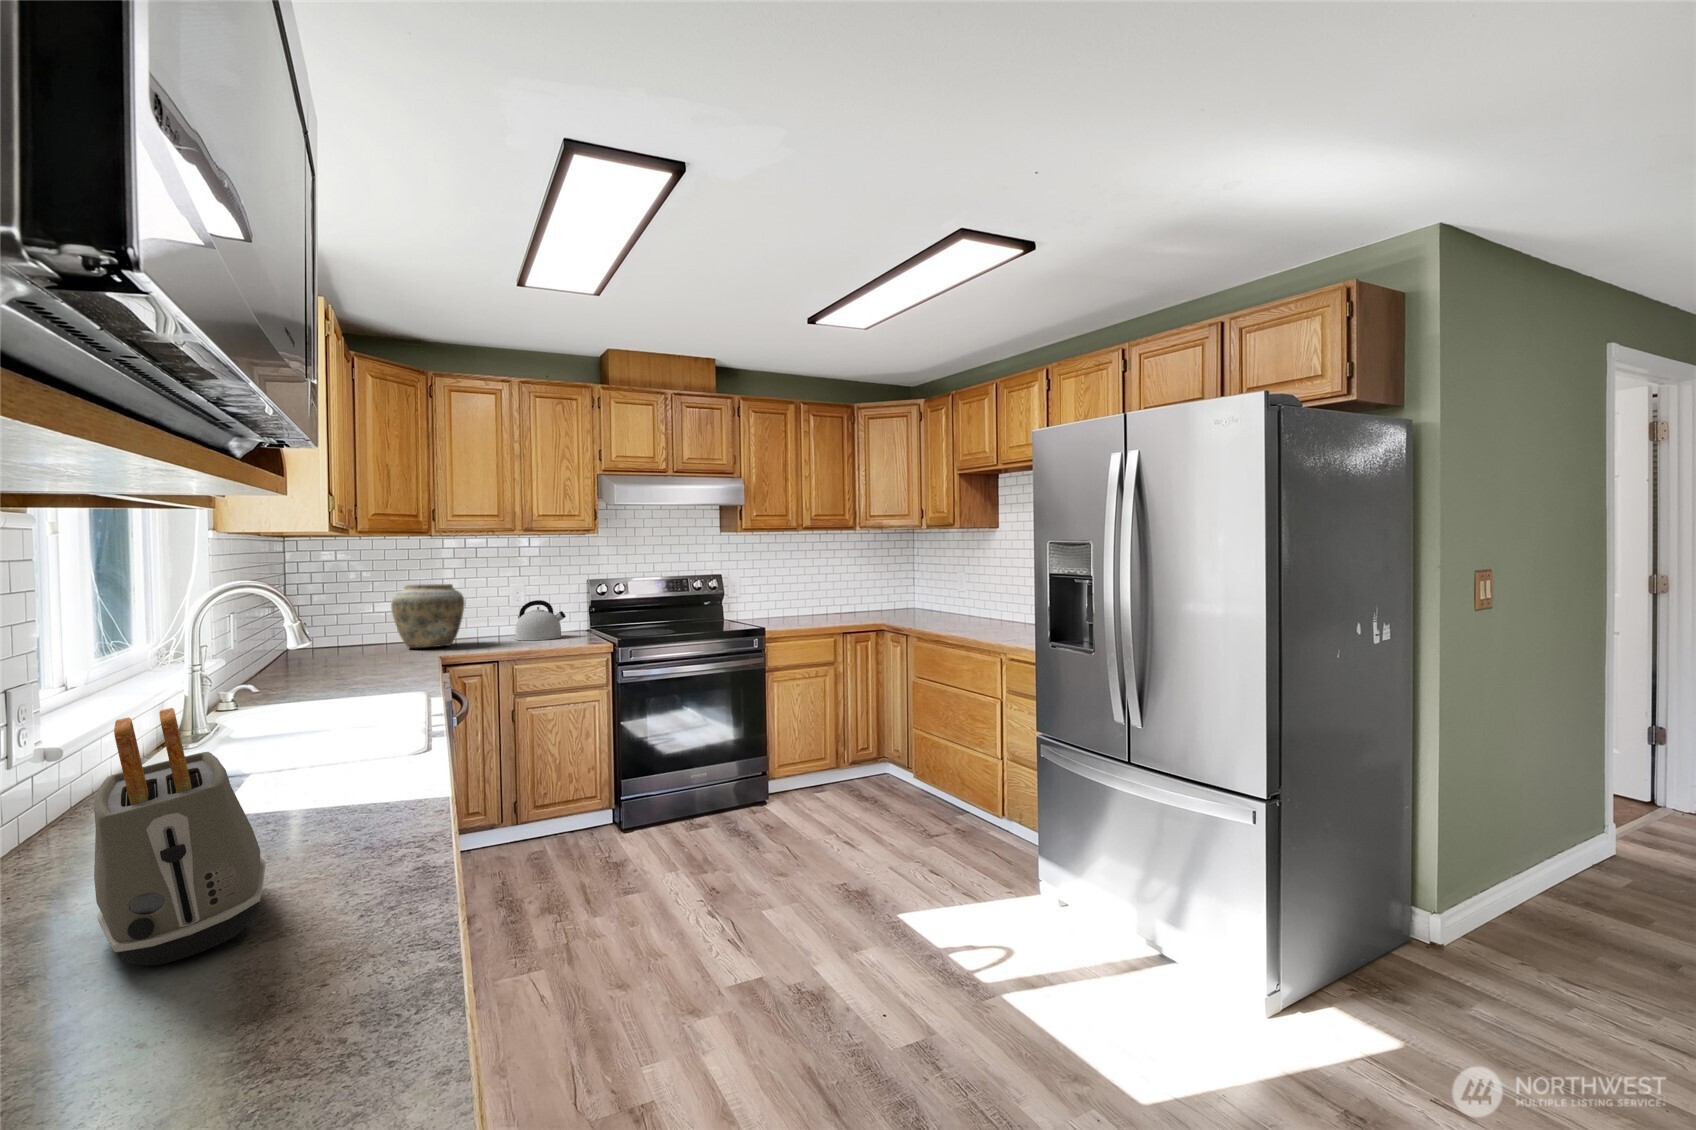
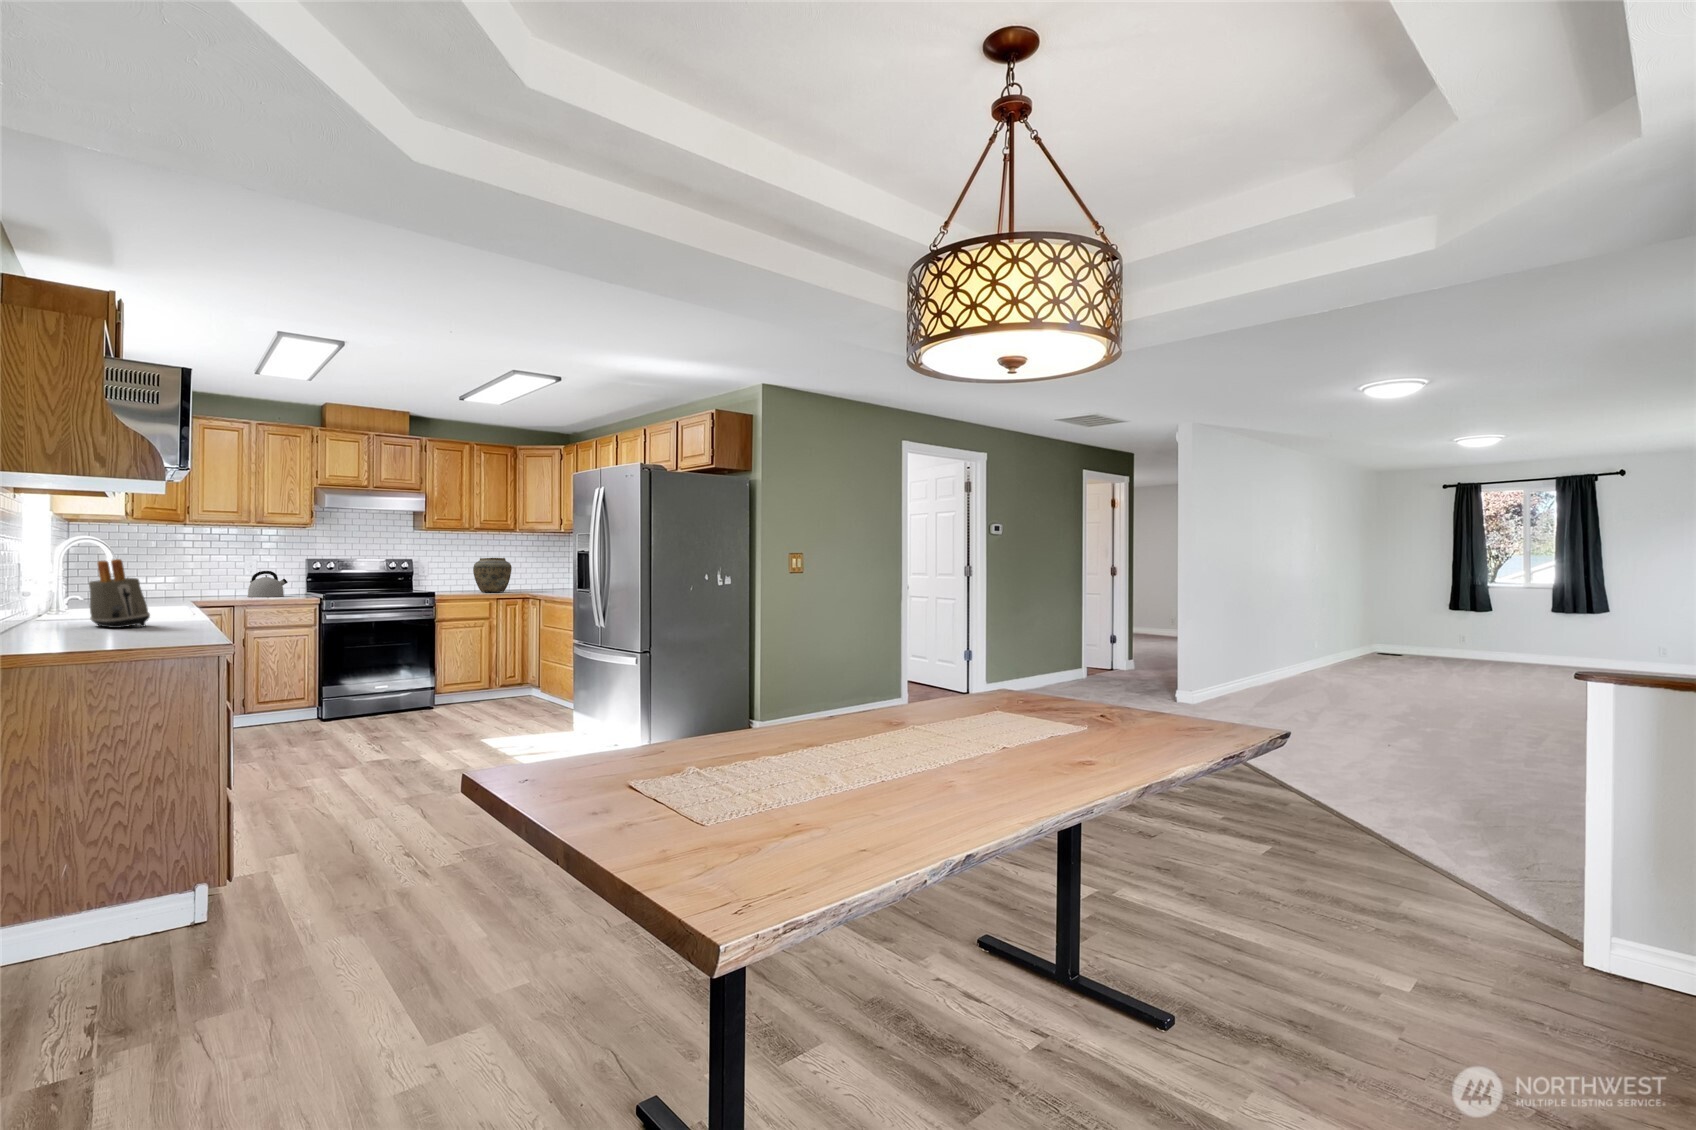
vase: present [391,584,465,648] -> present [473,558,512,592]

